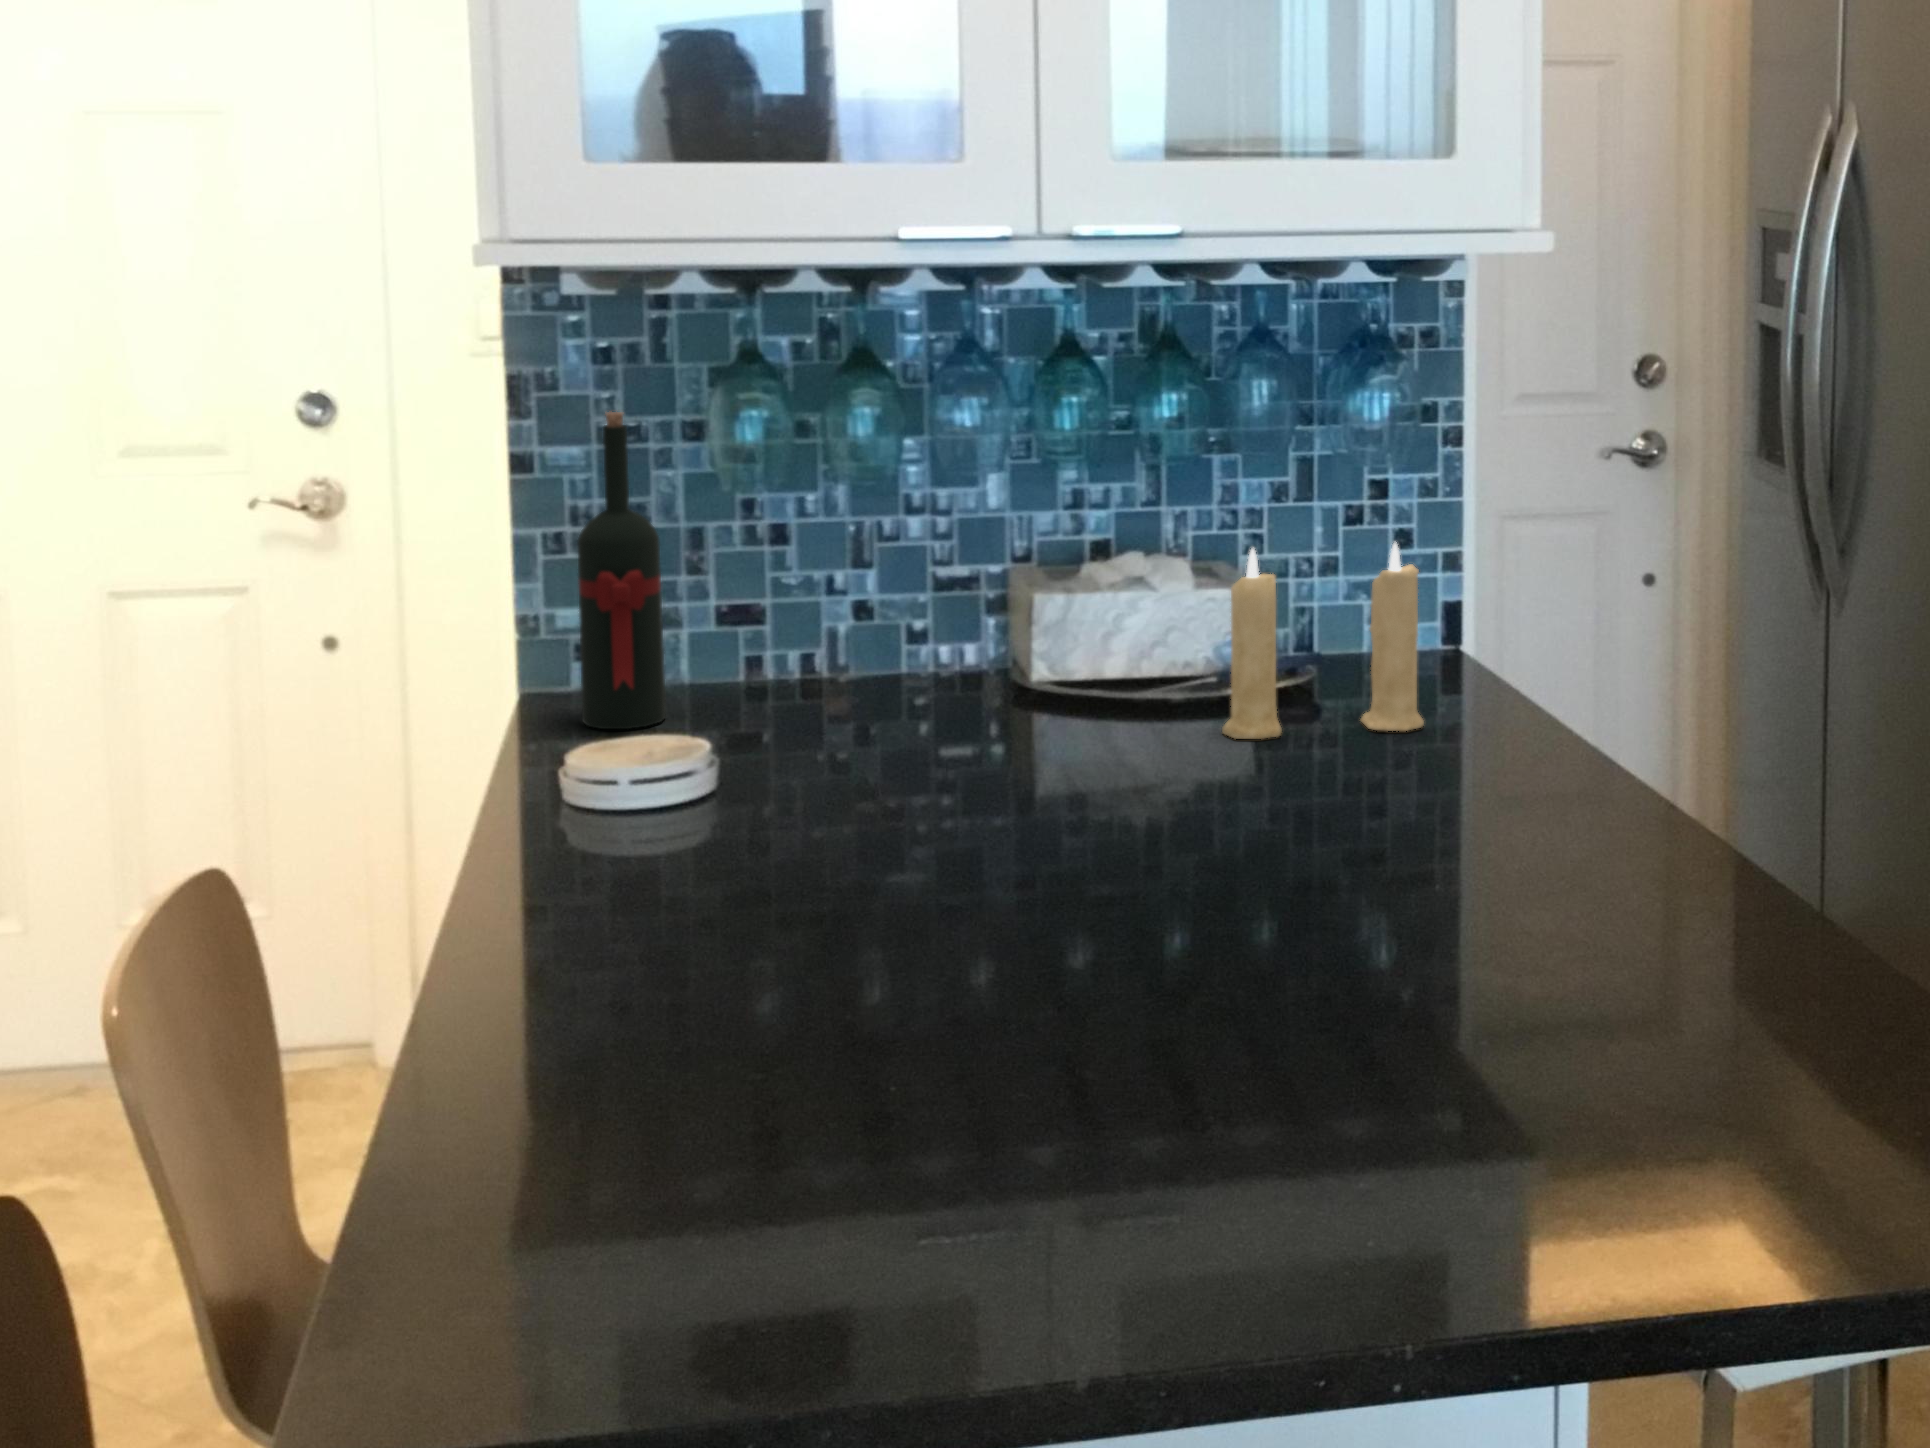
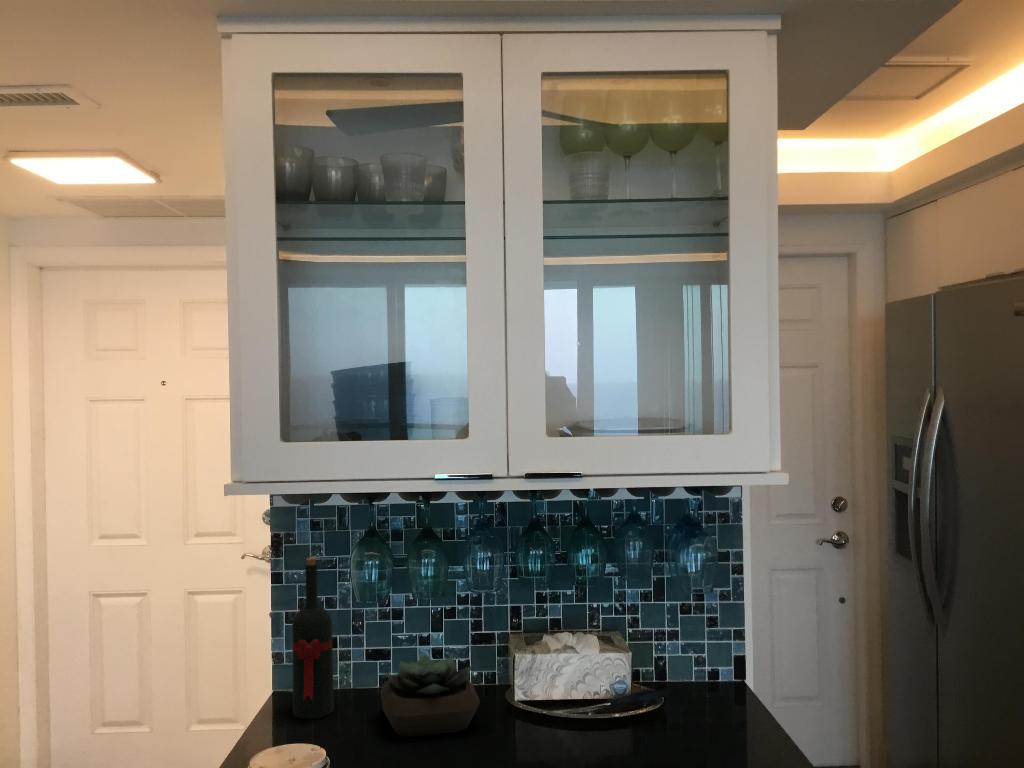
candle: present [1222,543,1424,739] -> none [609,635,721,750]
succulent plant: none [765,603,972,742] -> present [380,655,480,737]

